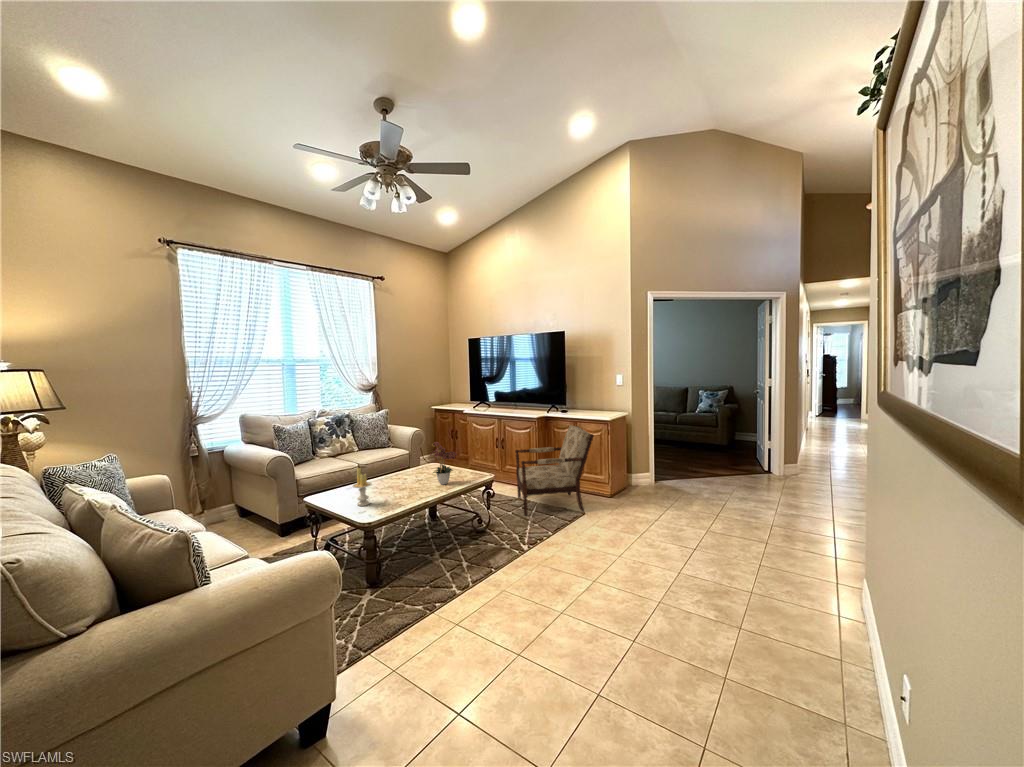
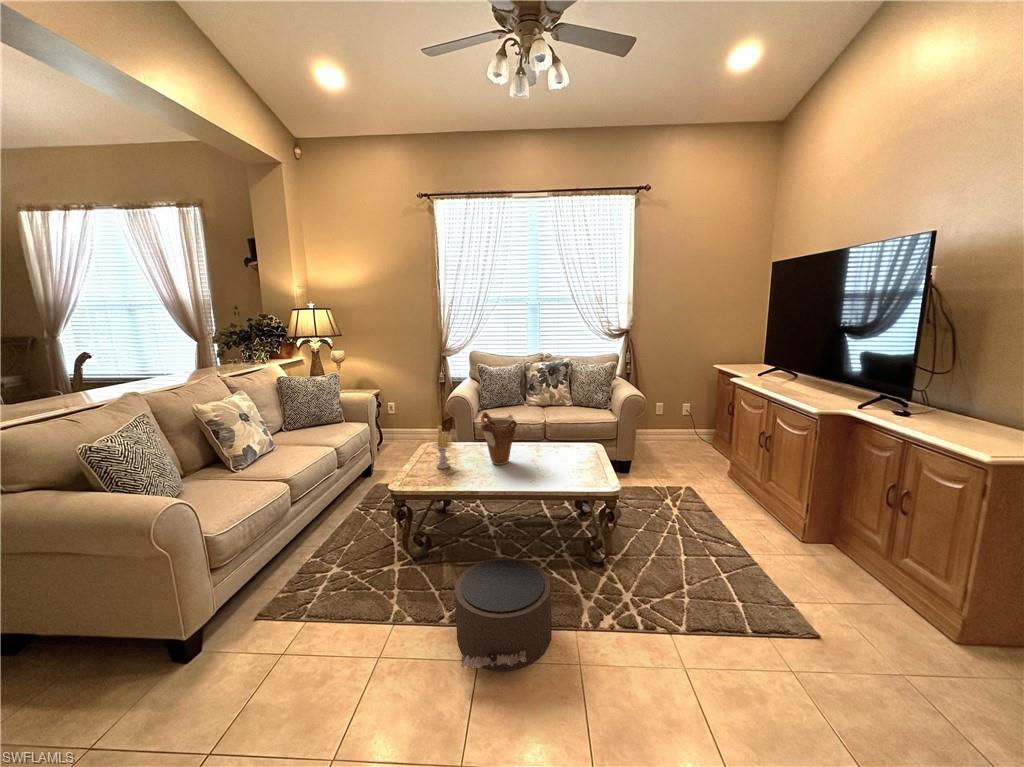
armchair: present [515,426,594,516] -> none [700,445,909,635]
flower arrangement: present [430,442,457,485] -> none [527,413,568,476]
vase: none [379,450,414,491] -> present [481,412,517,465]
pouf: none [446,531,530,596] -> present [455,558,551,671]

